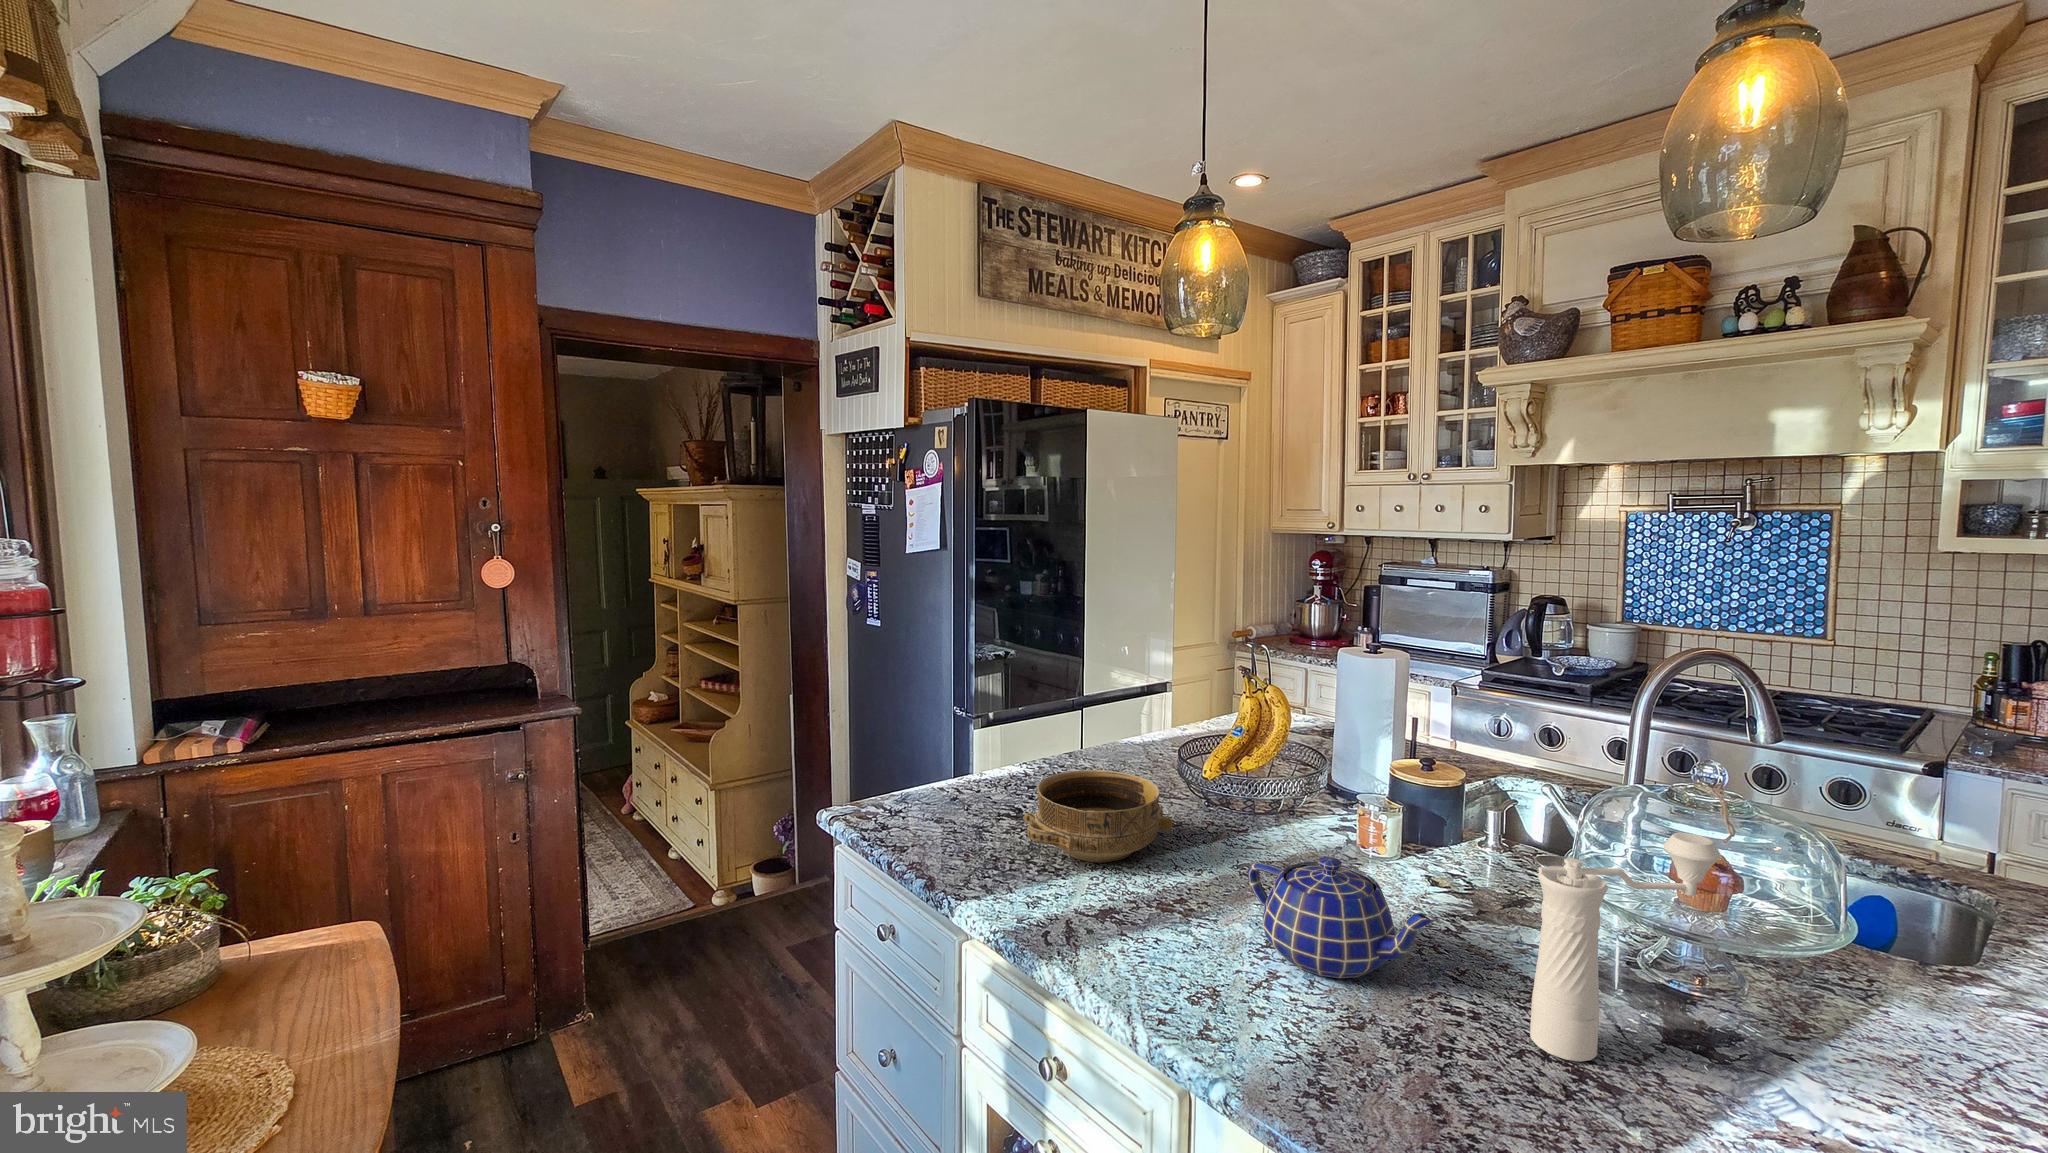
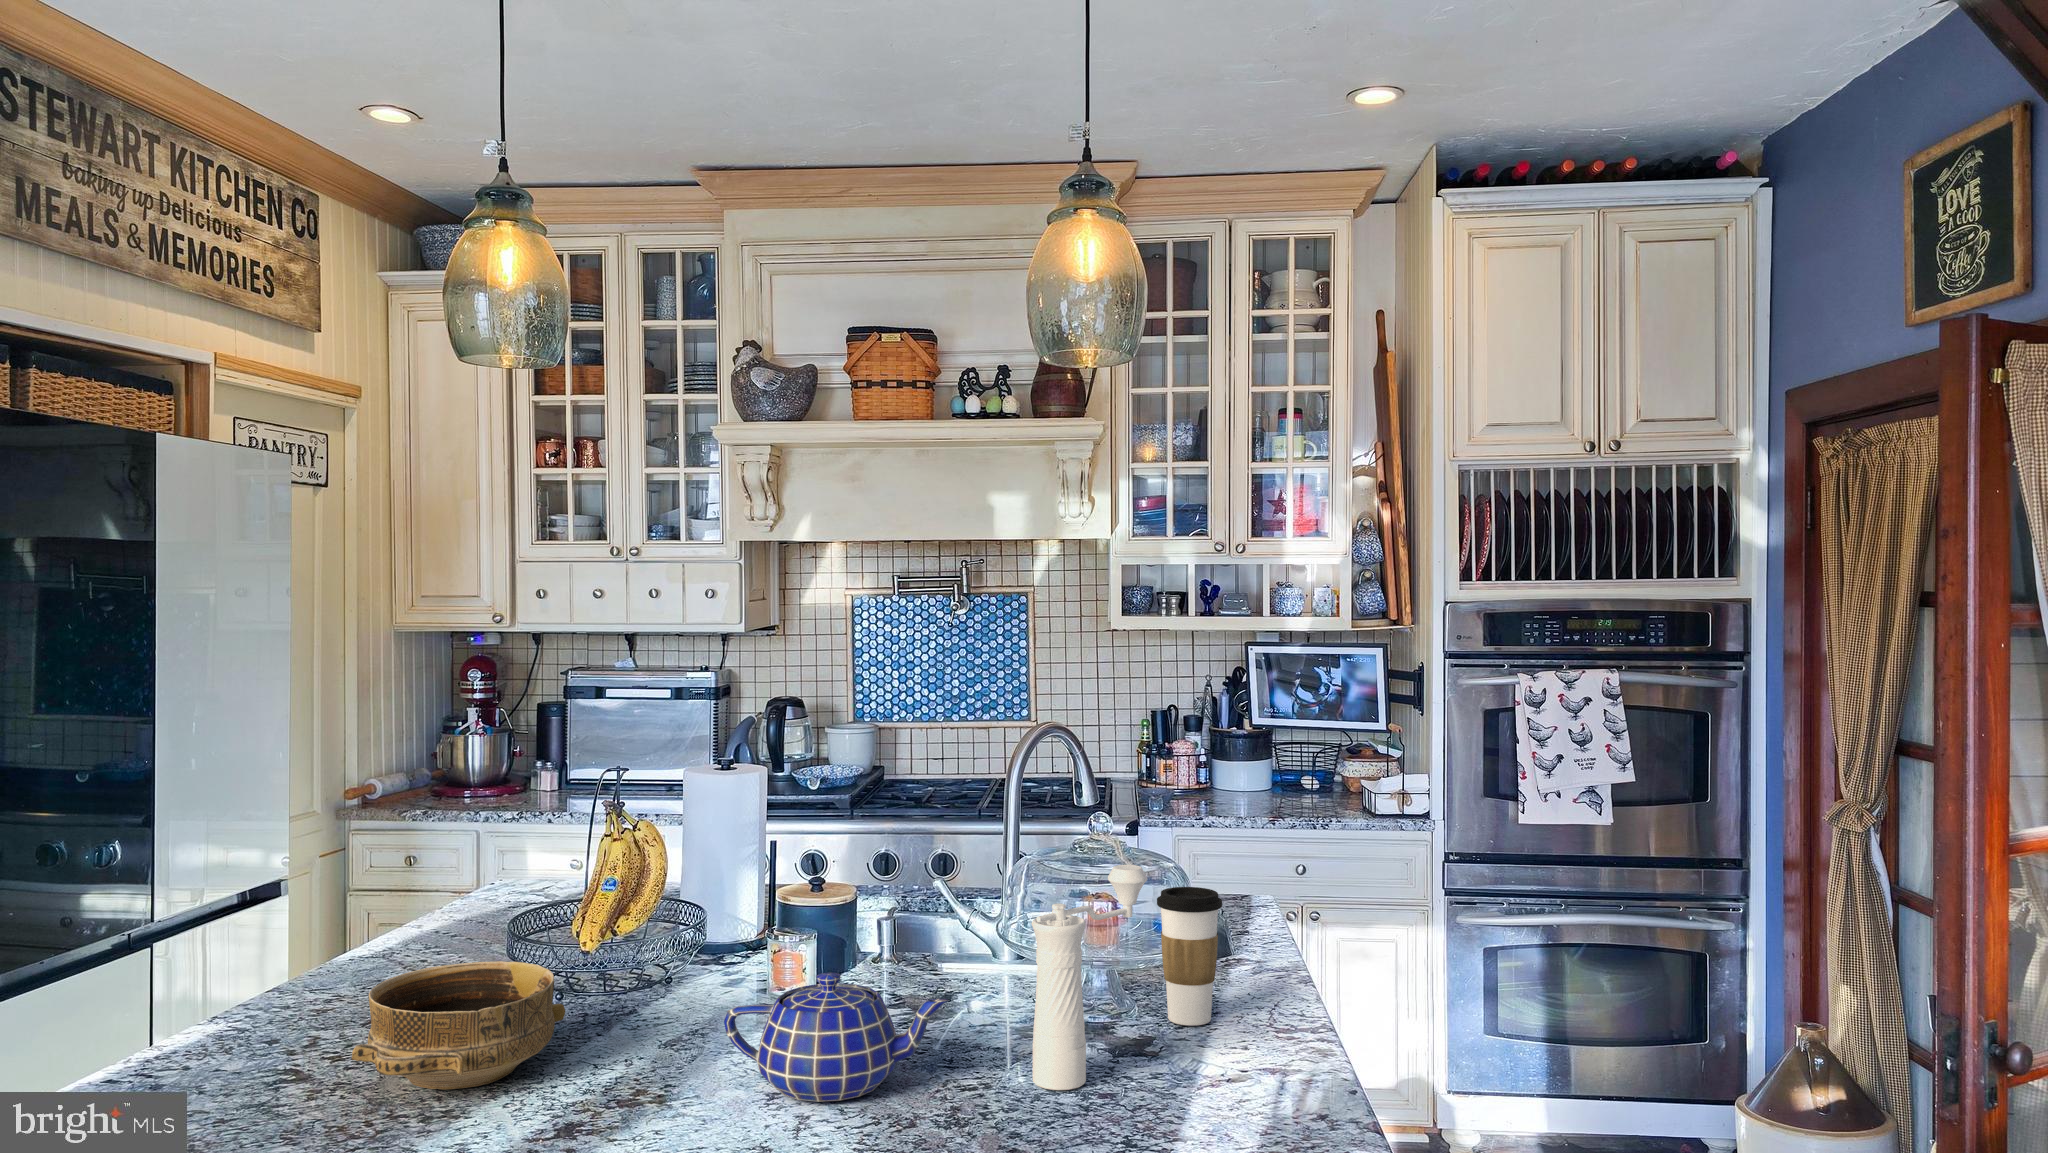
coffee cup: none [1769,870,1875,1046] -> present [1157,887,1222,1026]

